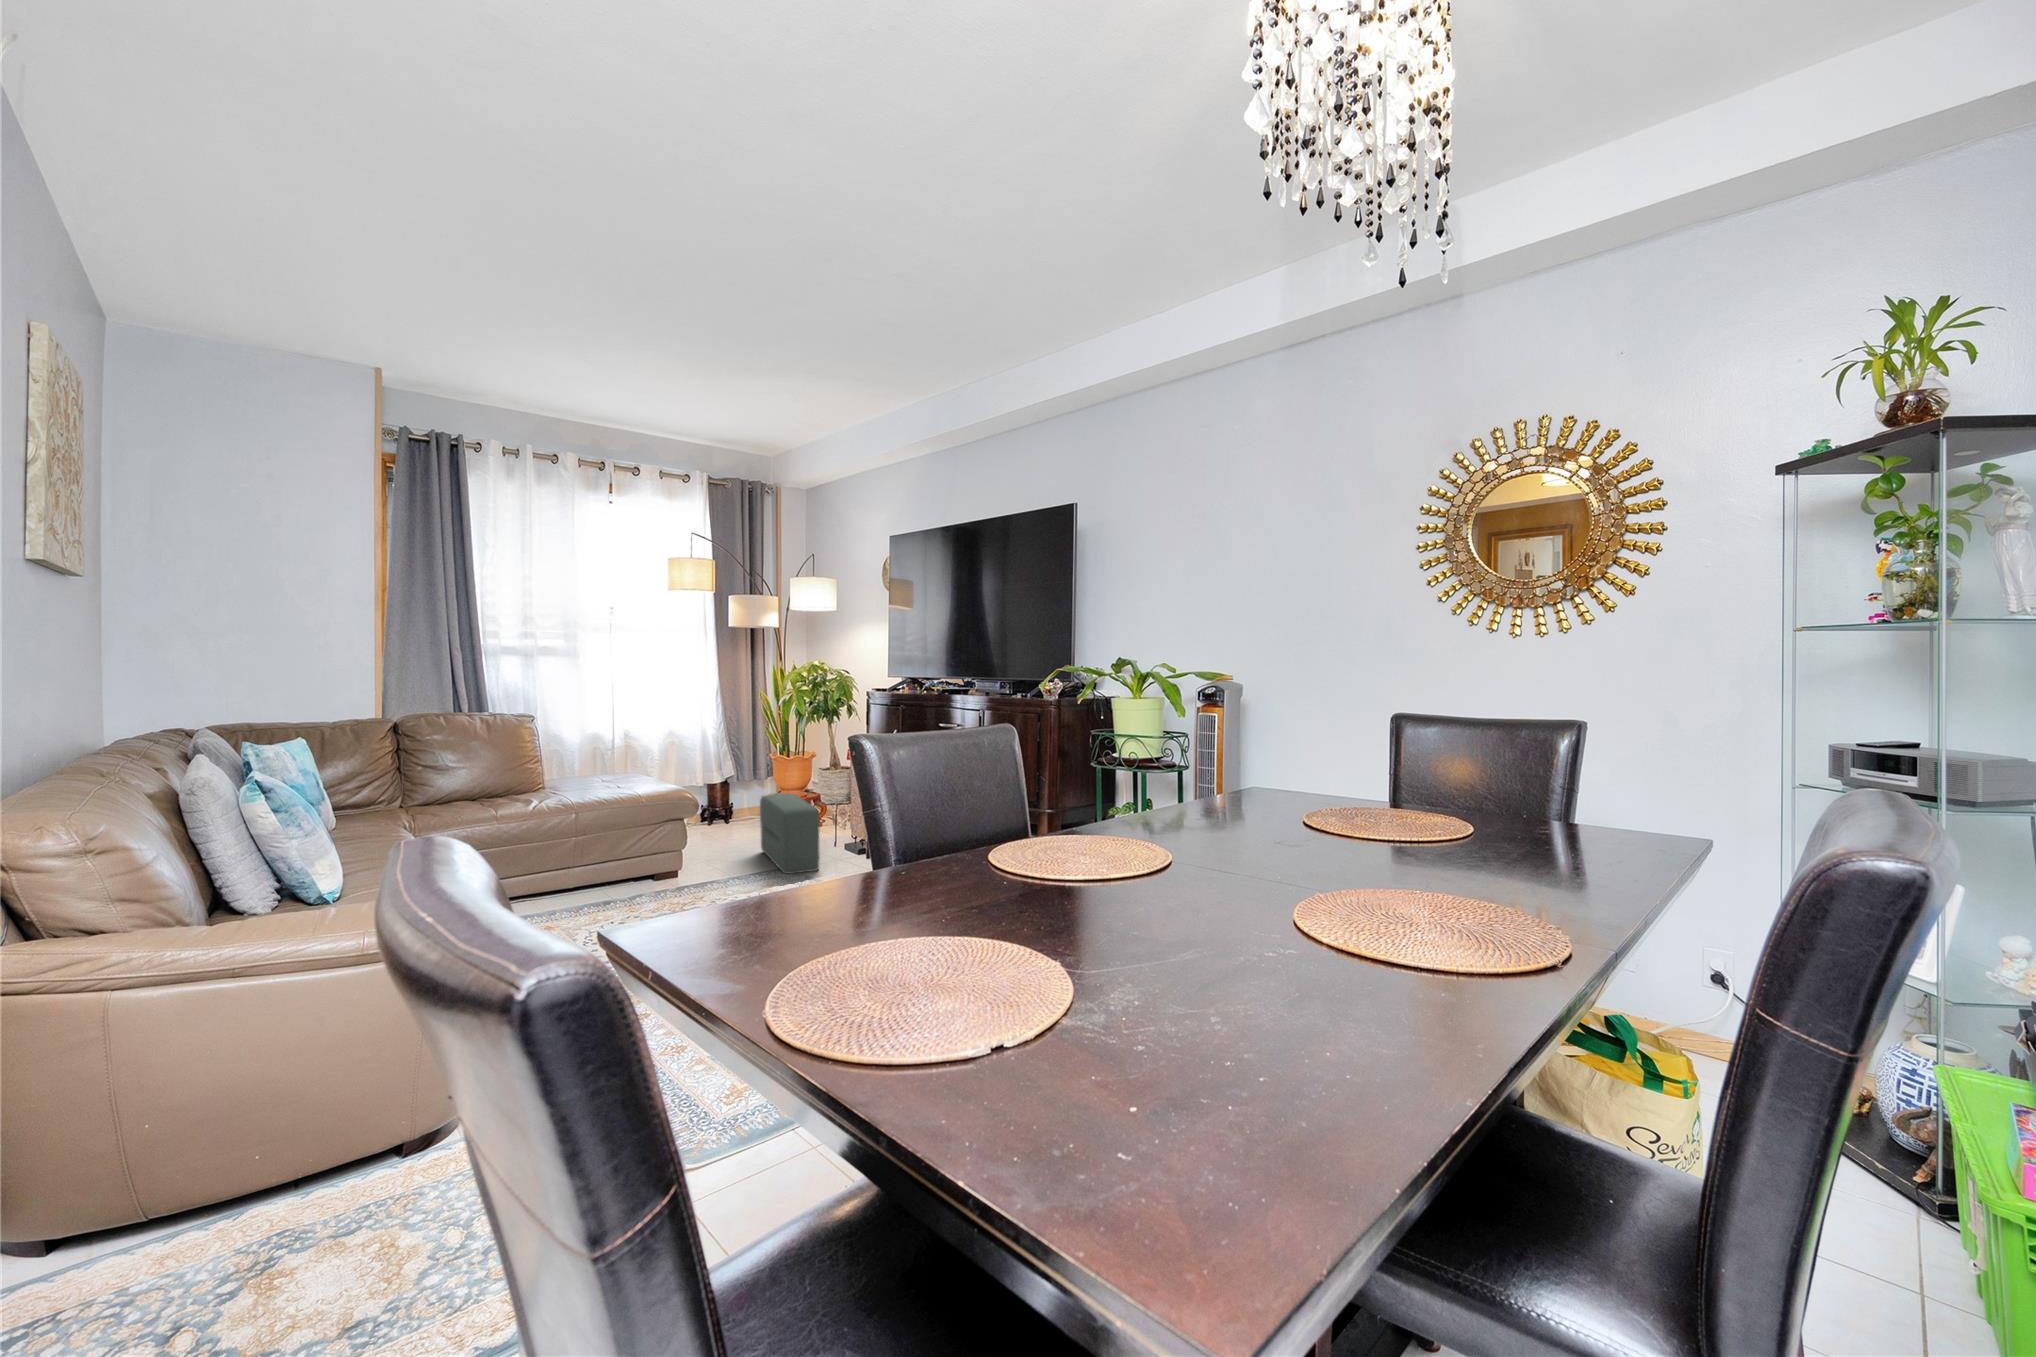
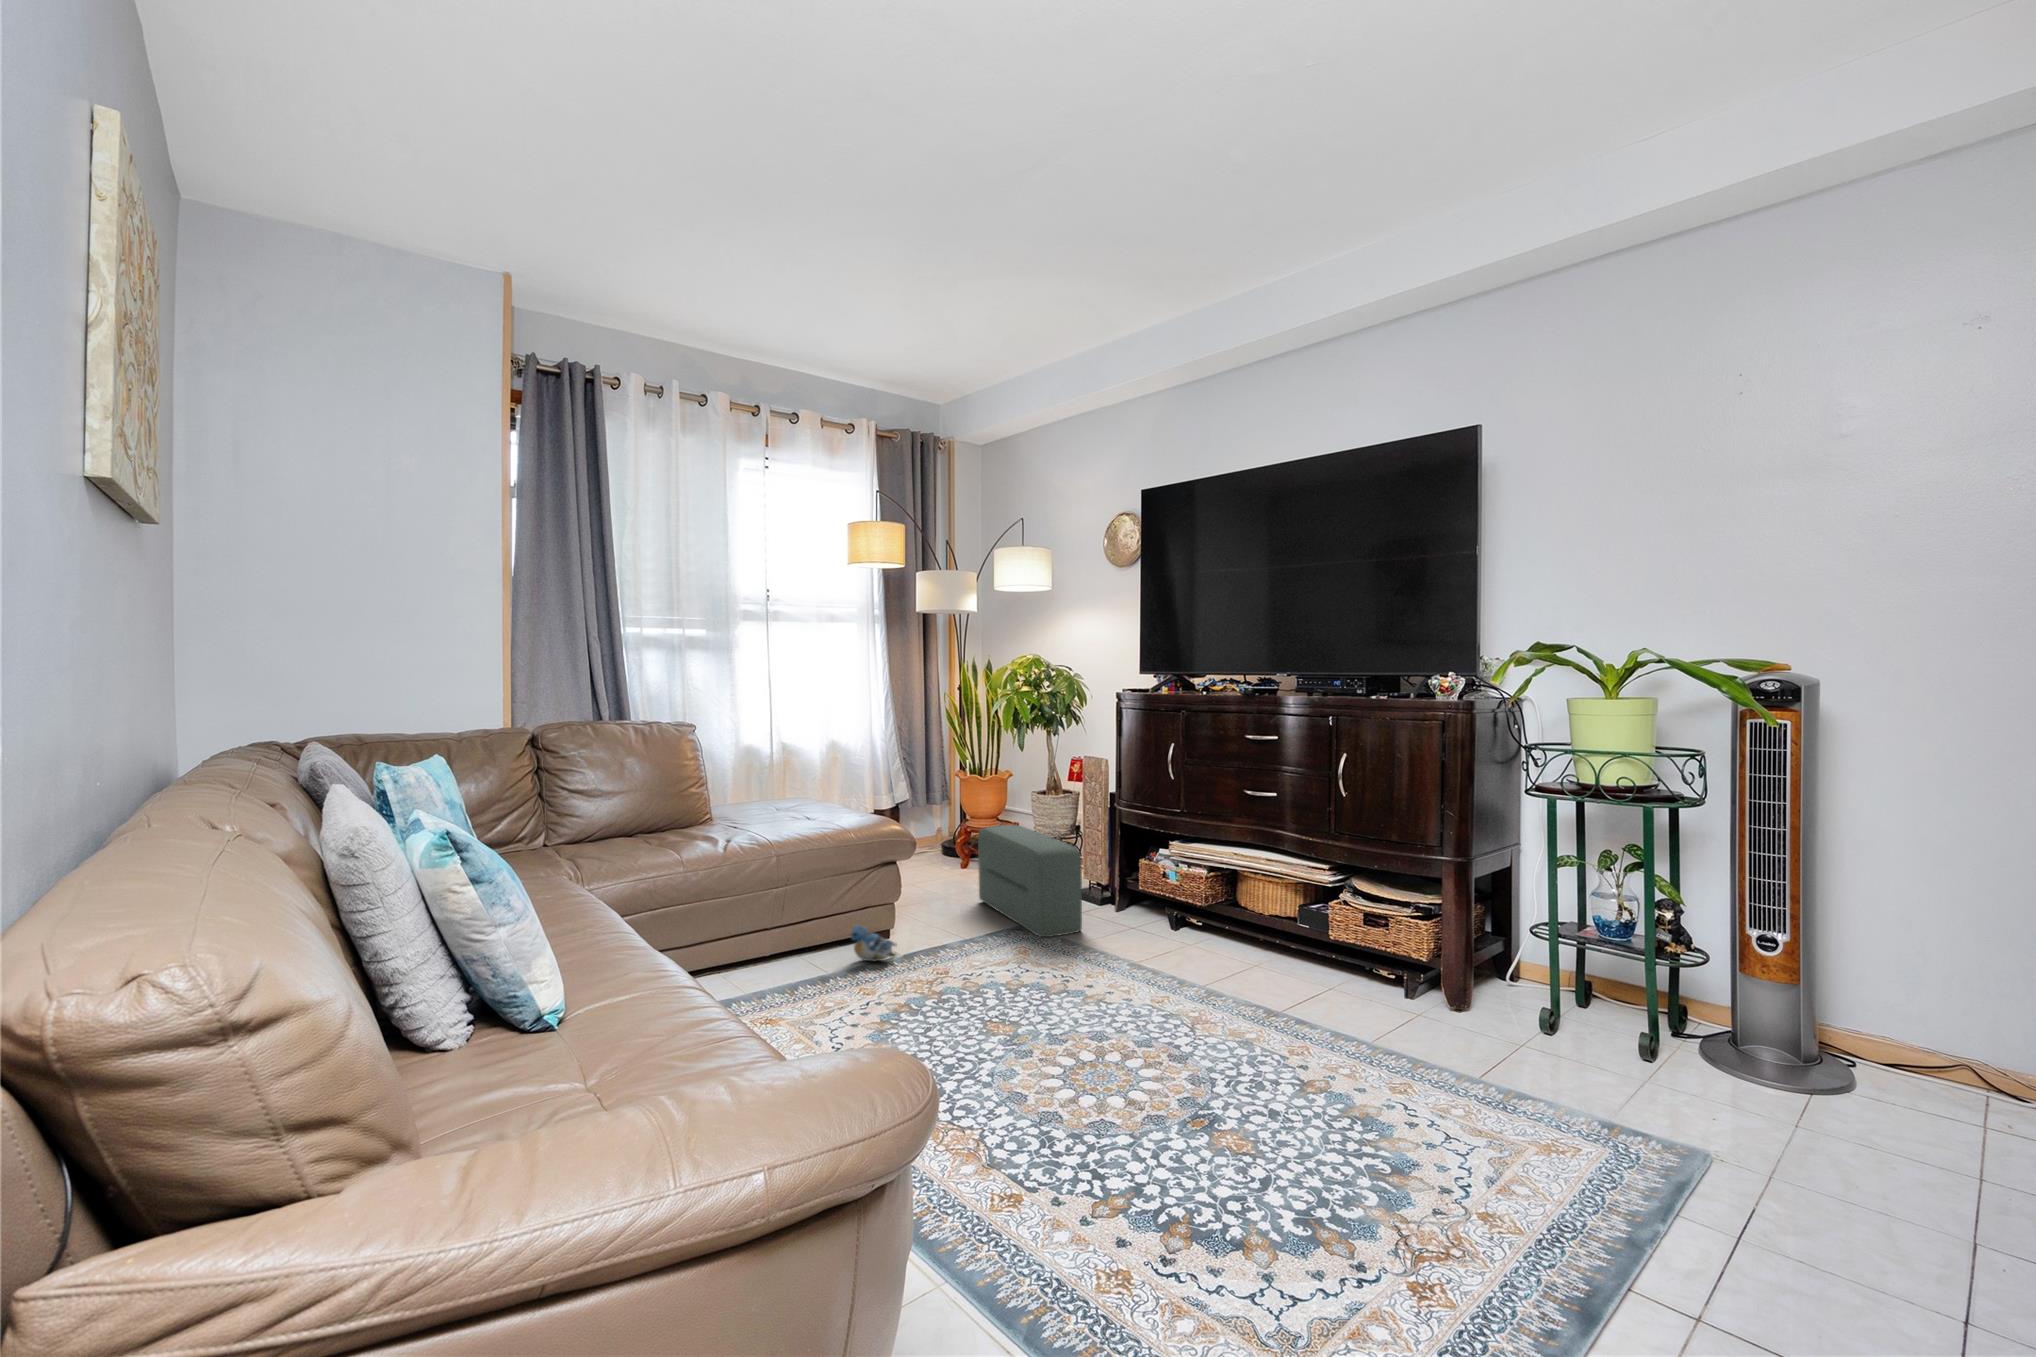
plush toy: none [630,863,666,890] -> present [850,925,896,961]

